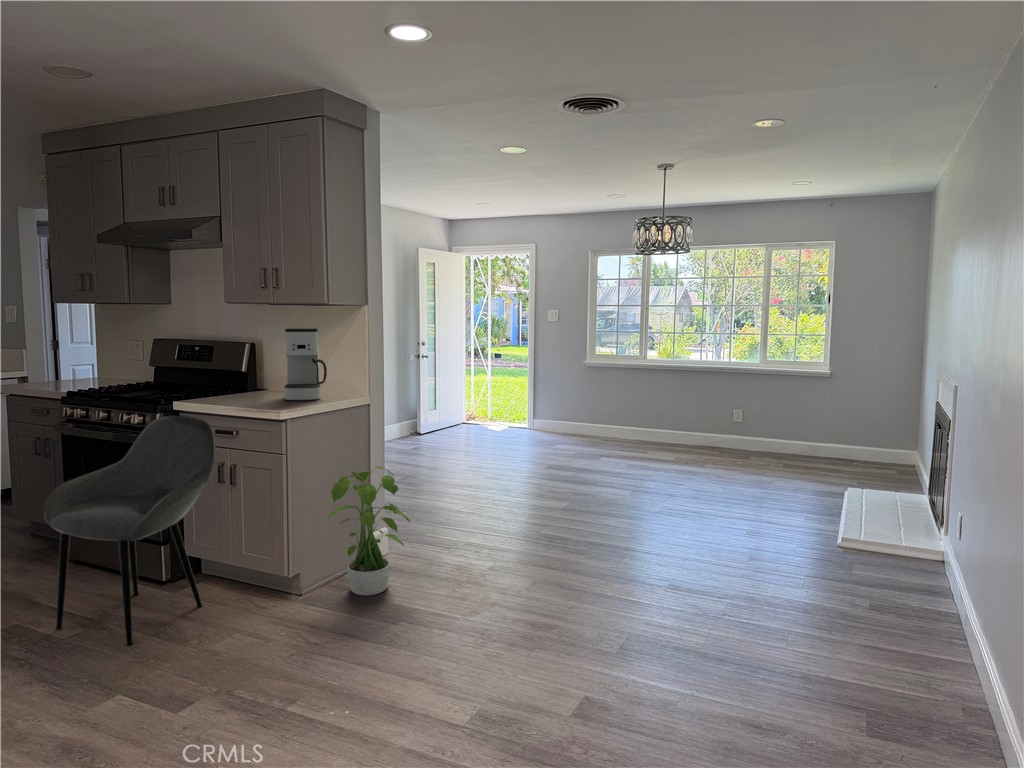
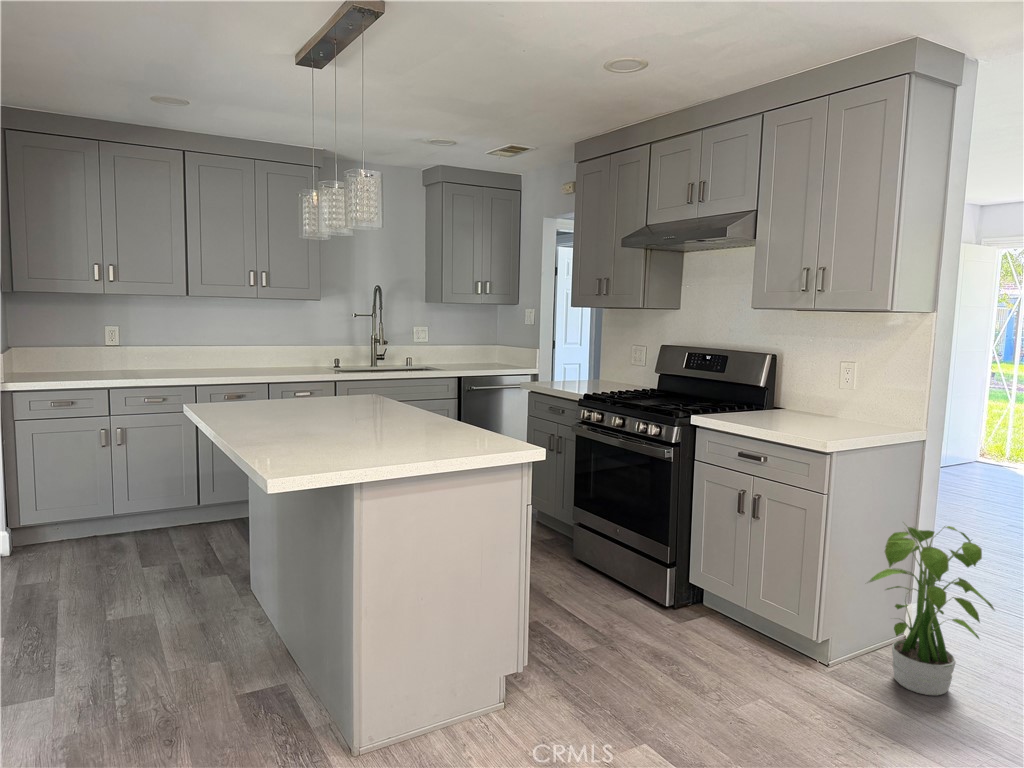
coffee maker: present [285,328,327,401] -> none [821,338,878,429]
armchair: present [44,416,215,645] -> none [570,430,740,678]

